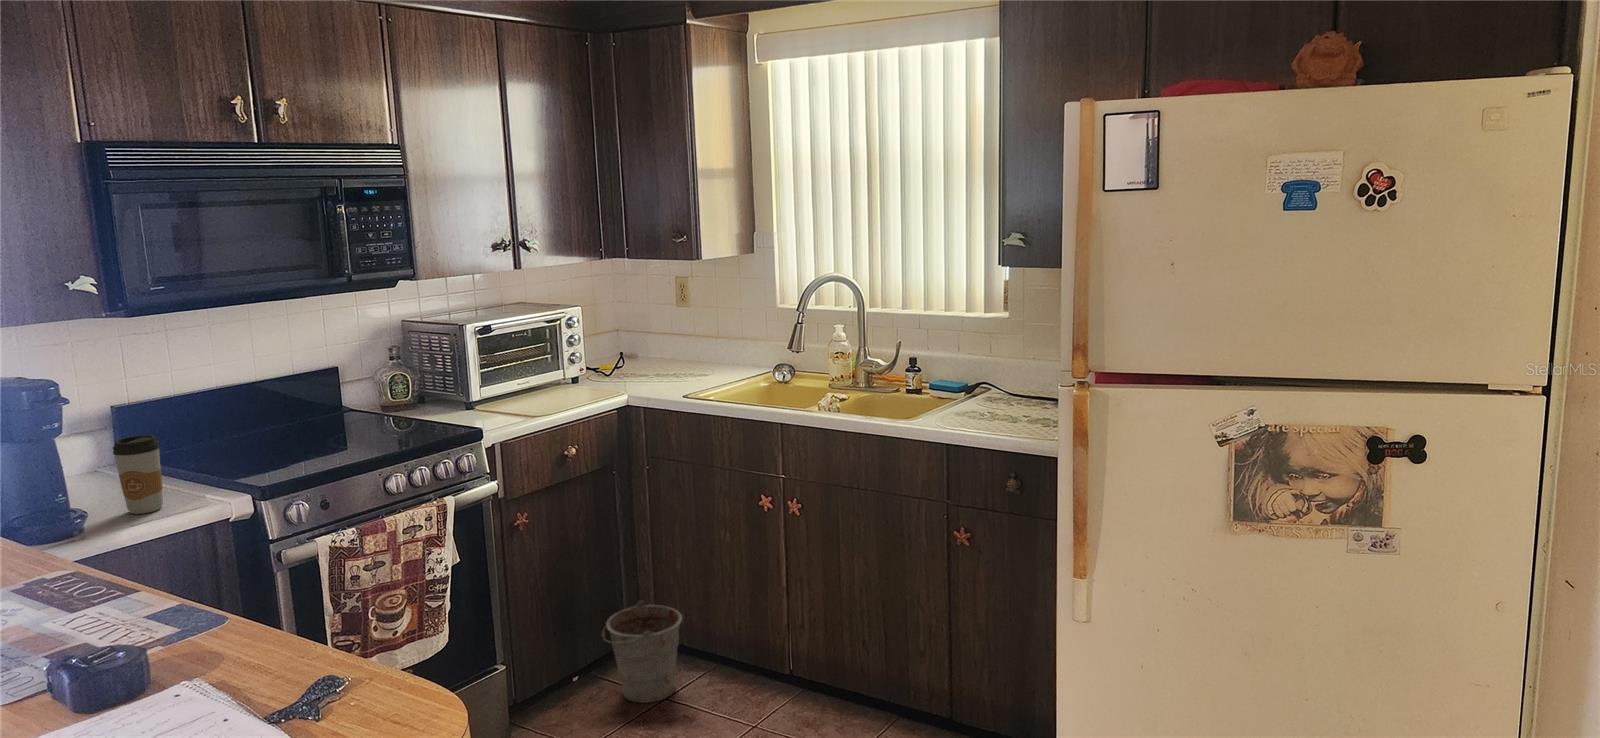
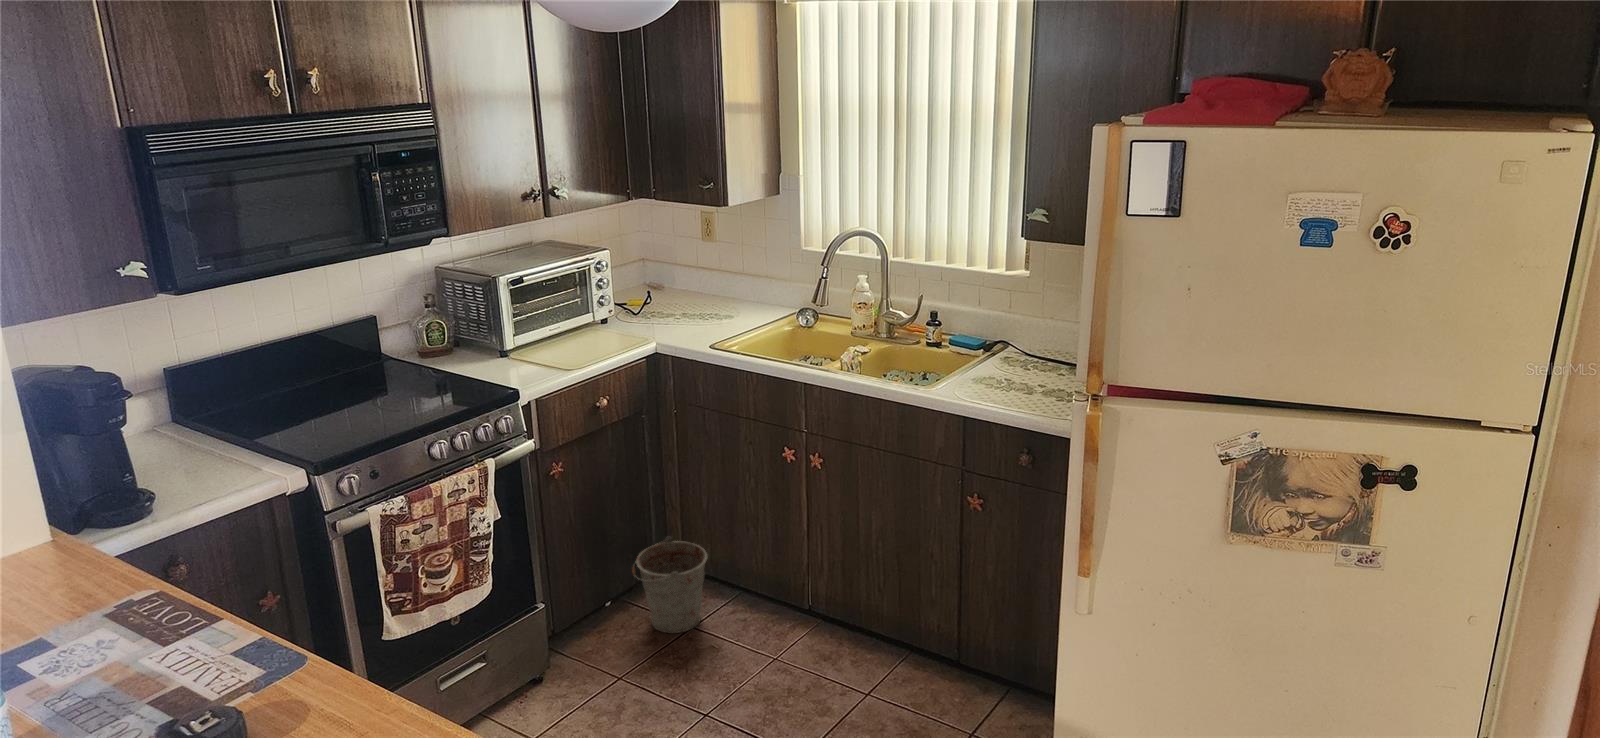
coffee cup: present [113,435,163,514] -> none [177,417,226,491]

